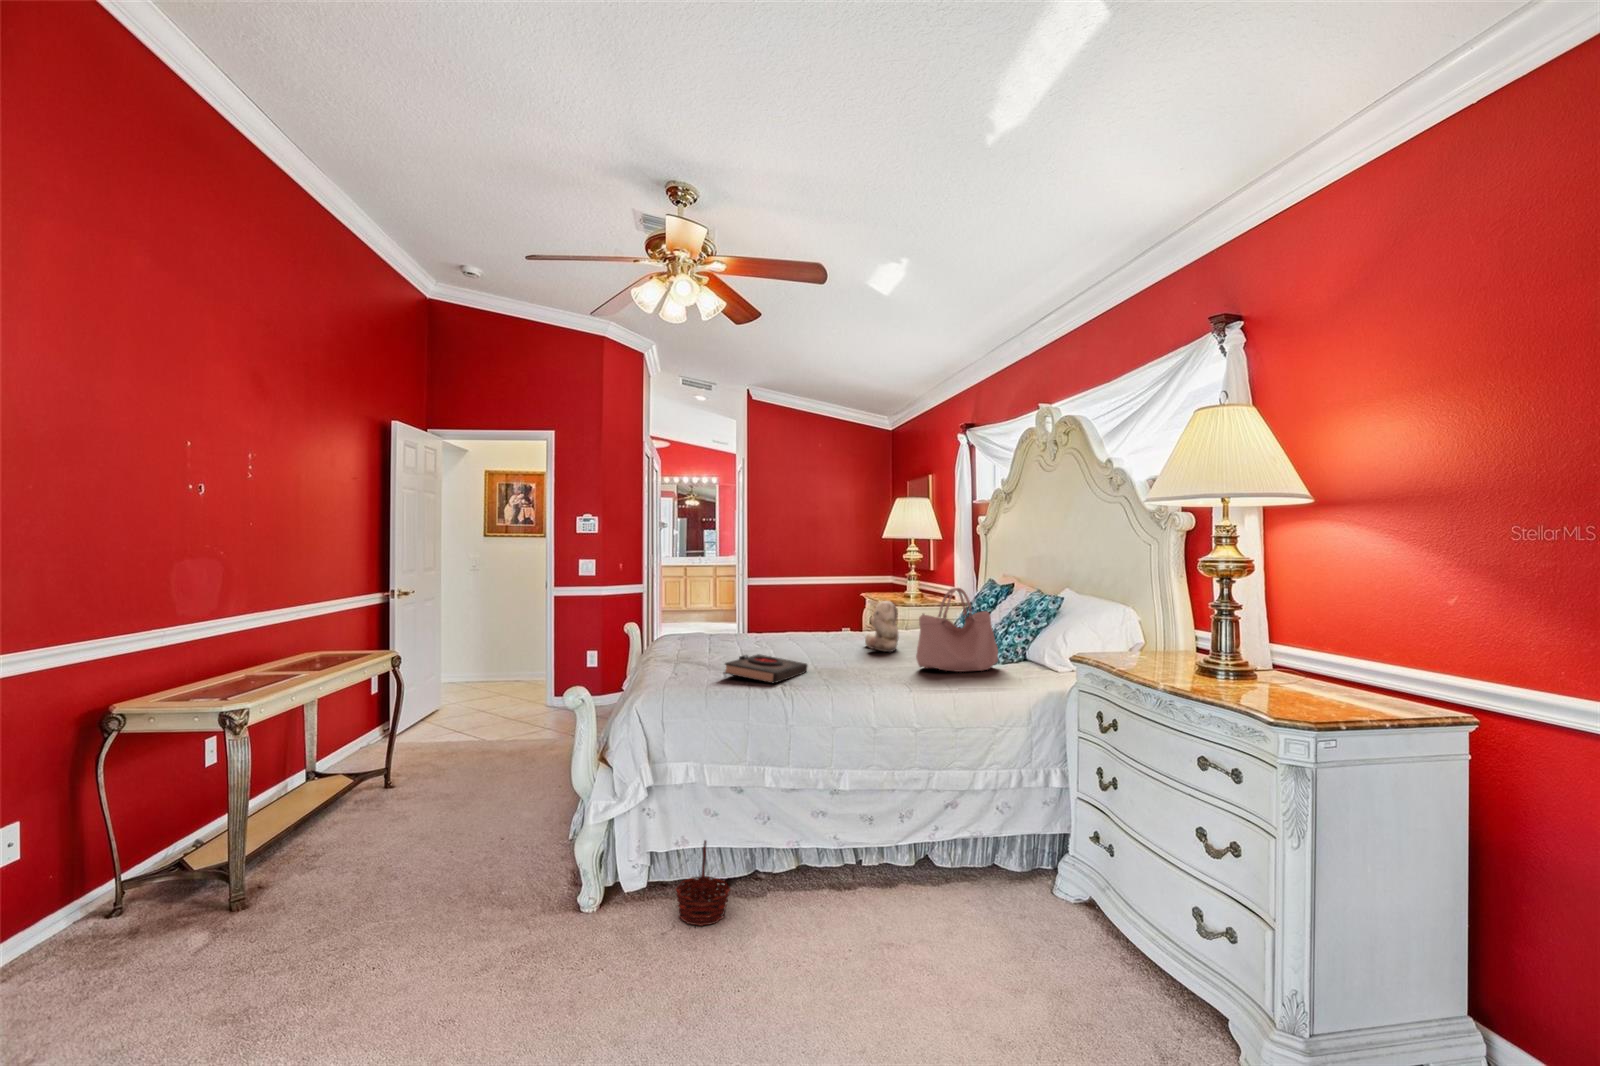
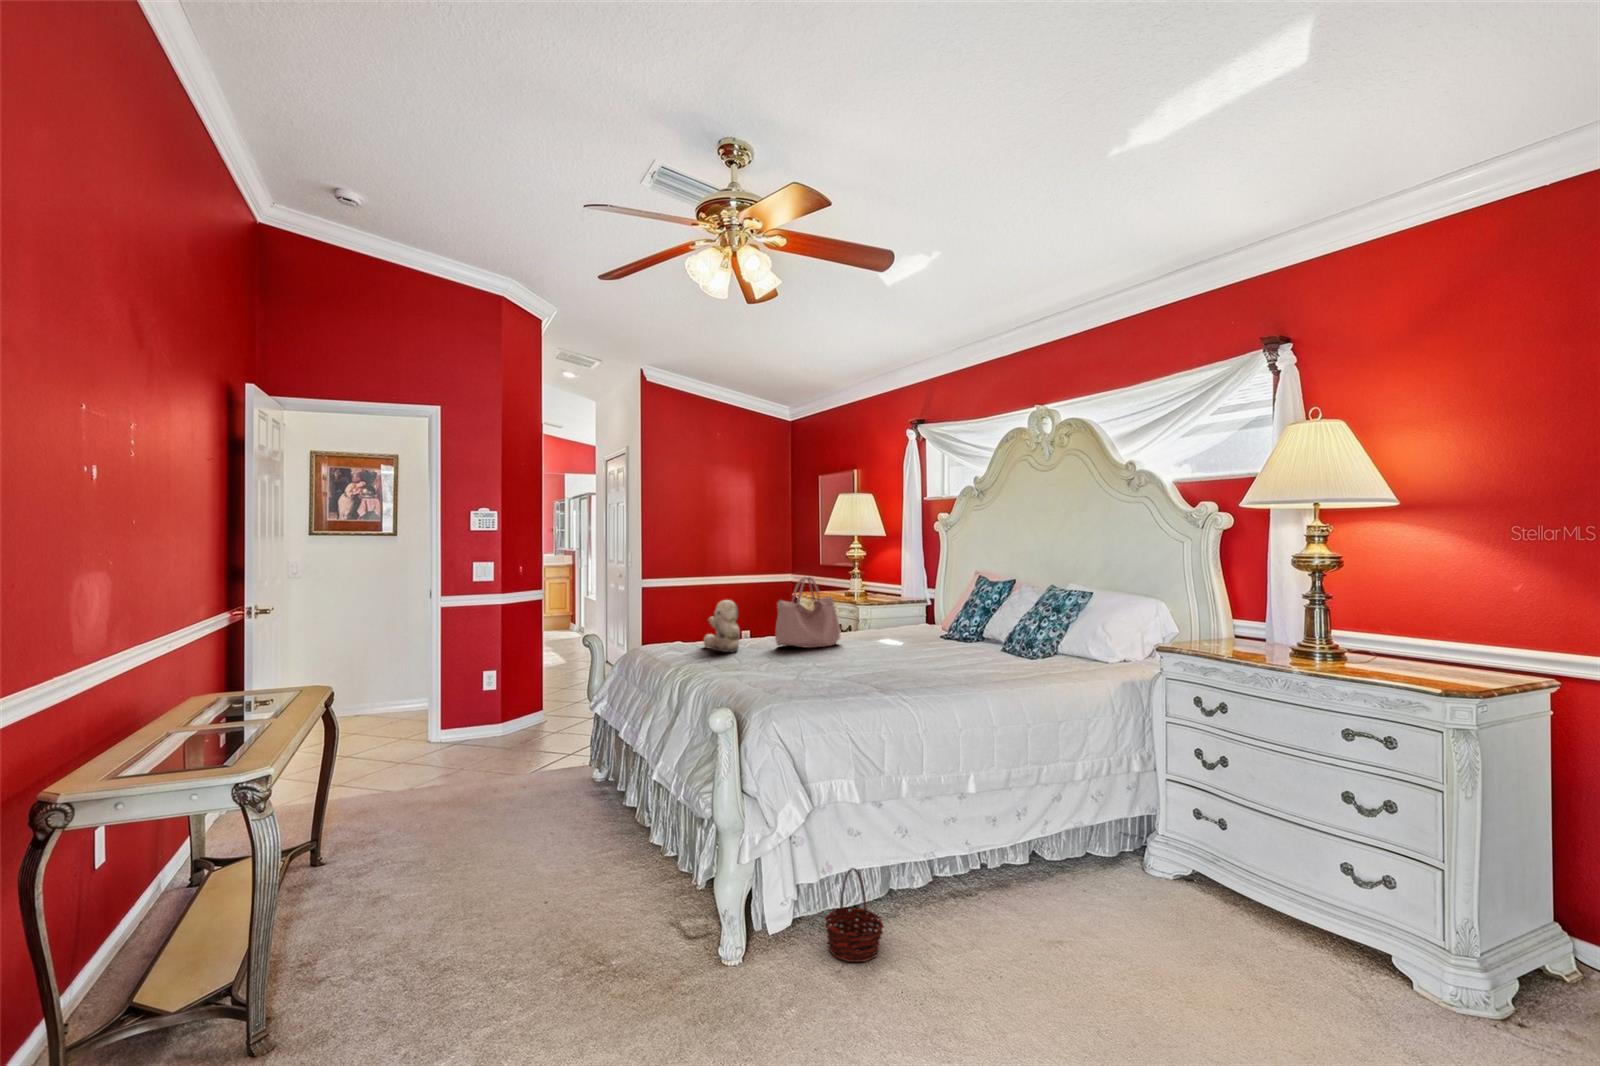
handbag: present [916,588,998,672] -> present [775,577,840,648]
teddy bear: present [865,601,899,652] -> present [704,600,740,652]
book: present [724,654,807,683] -> none [821,662,887,692]

